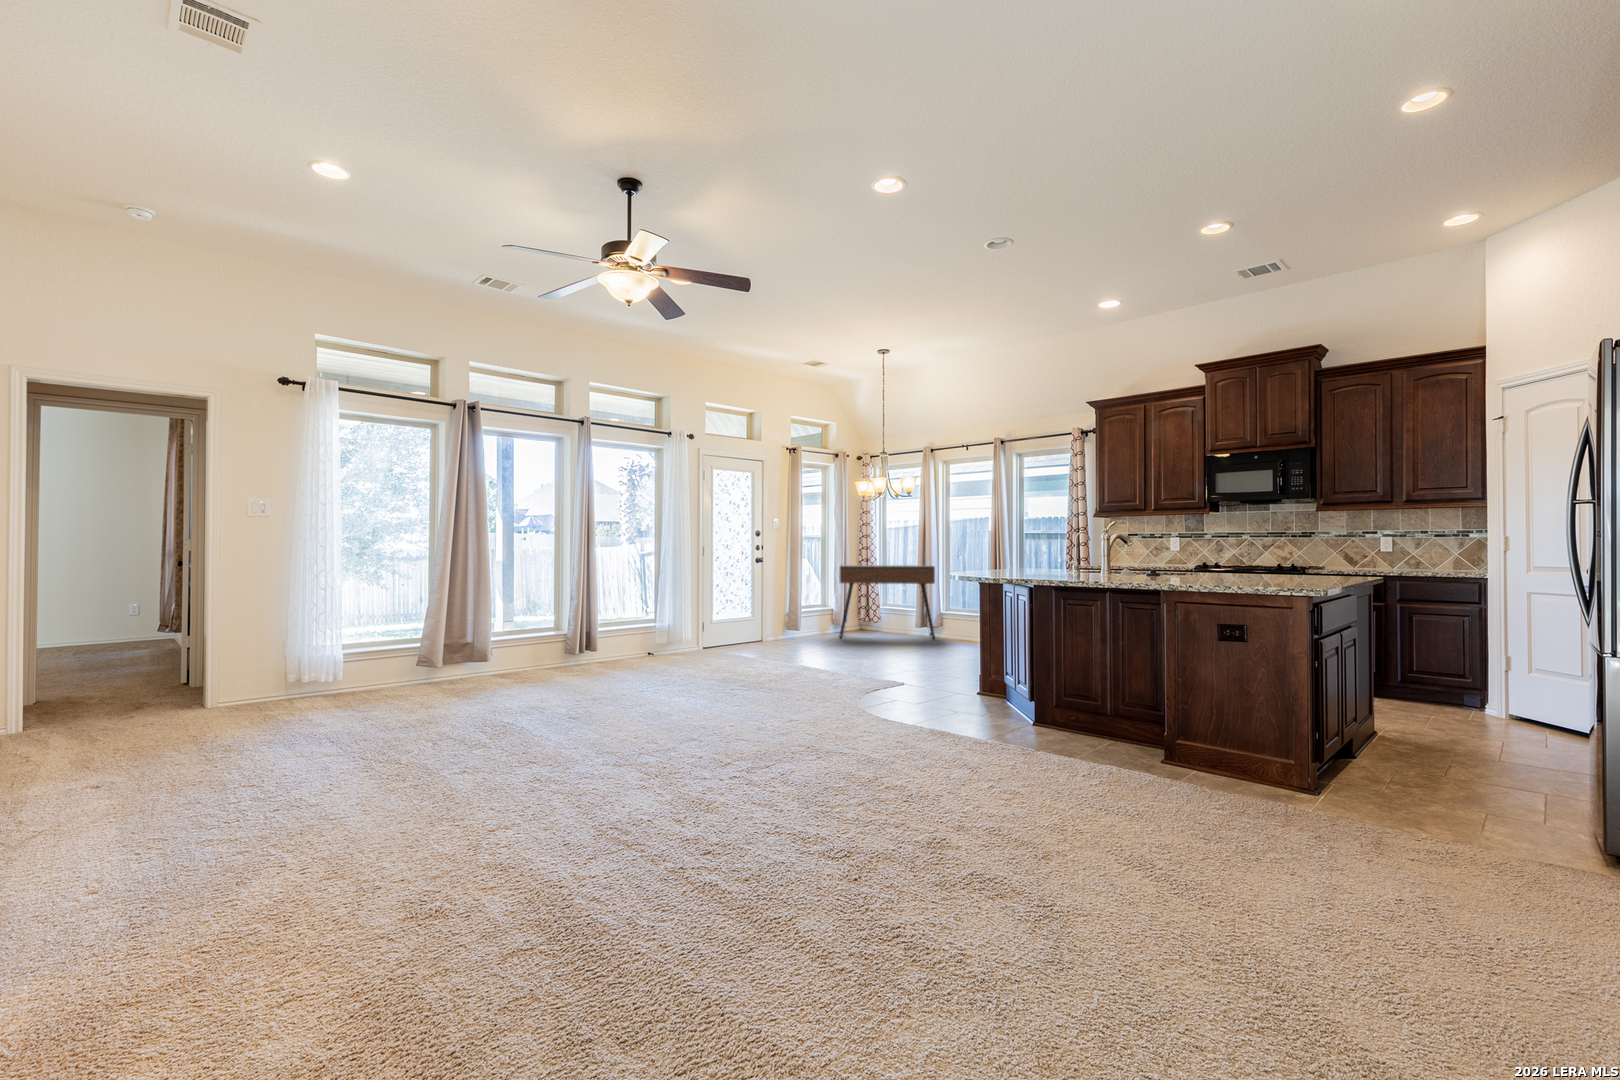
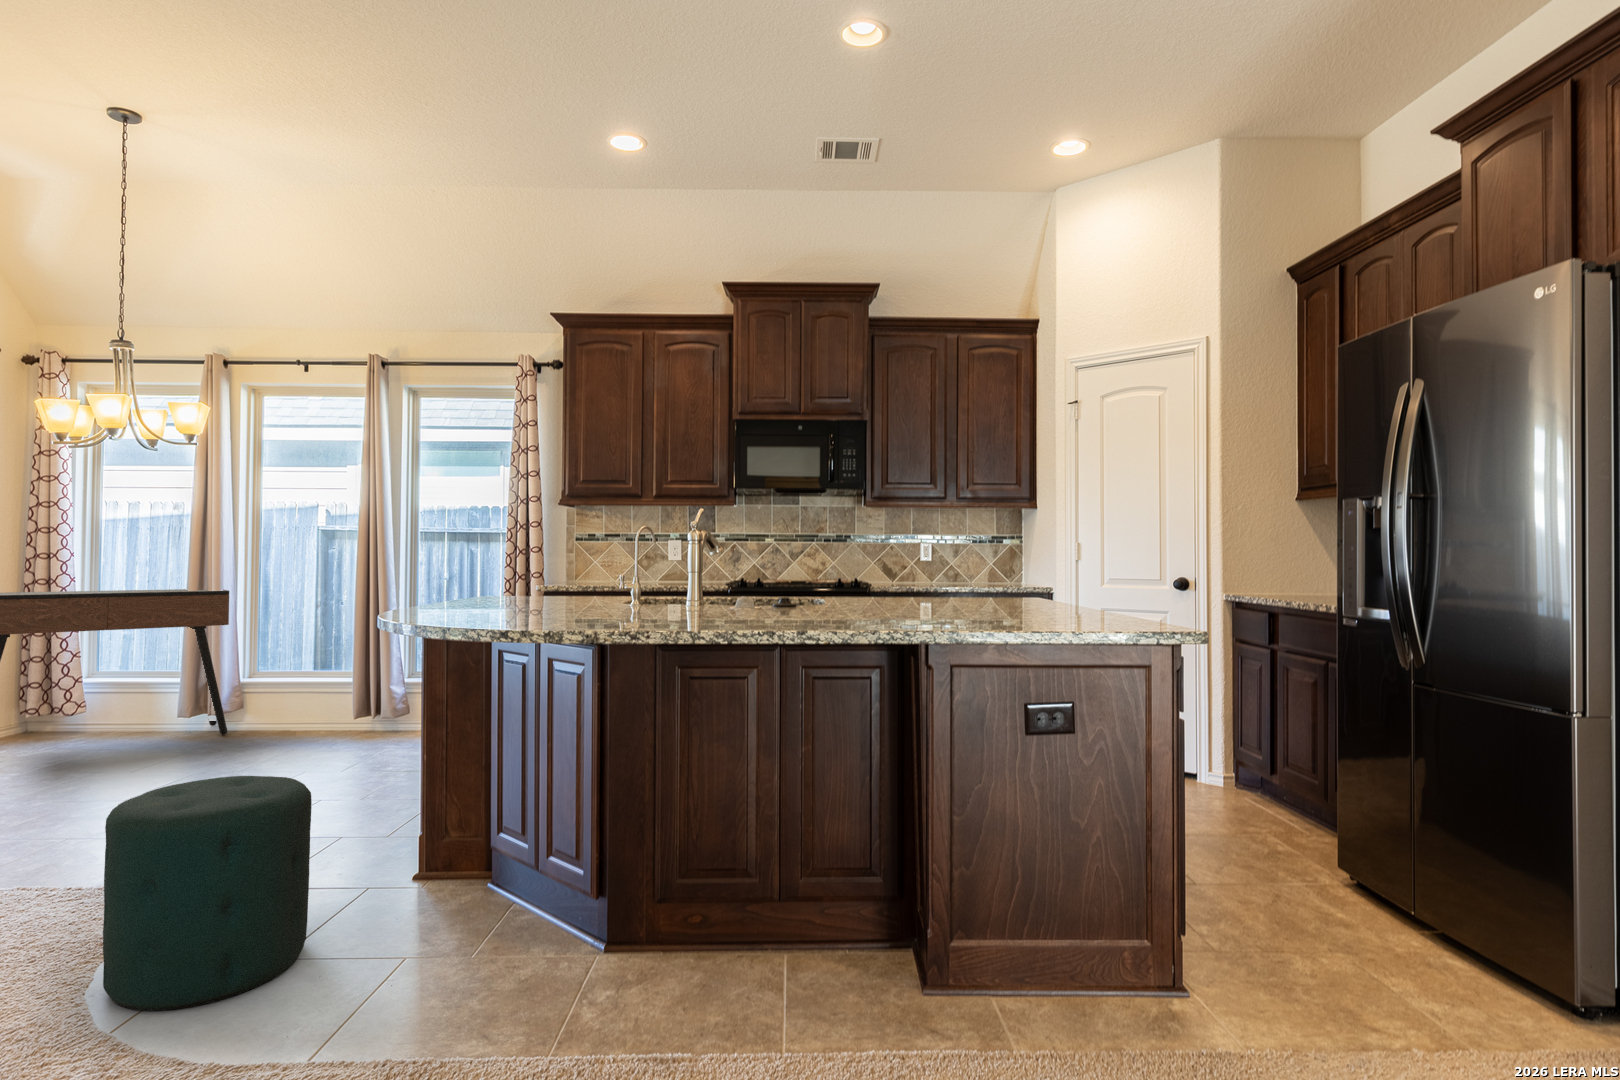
ottoman: none [872,633,933,706] -> present [103,776,312,1011]

